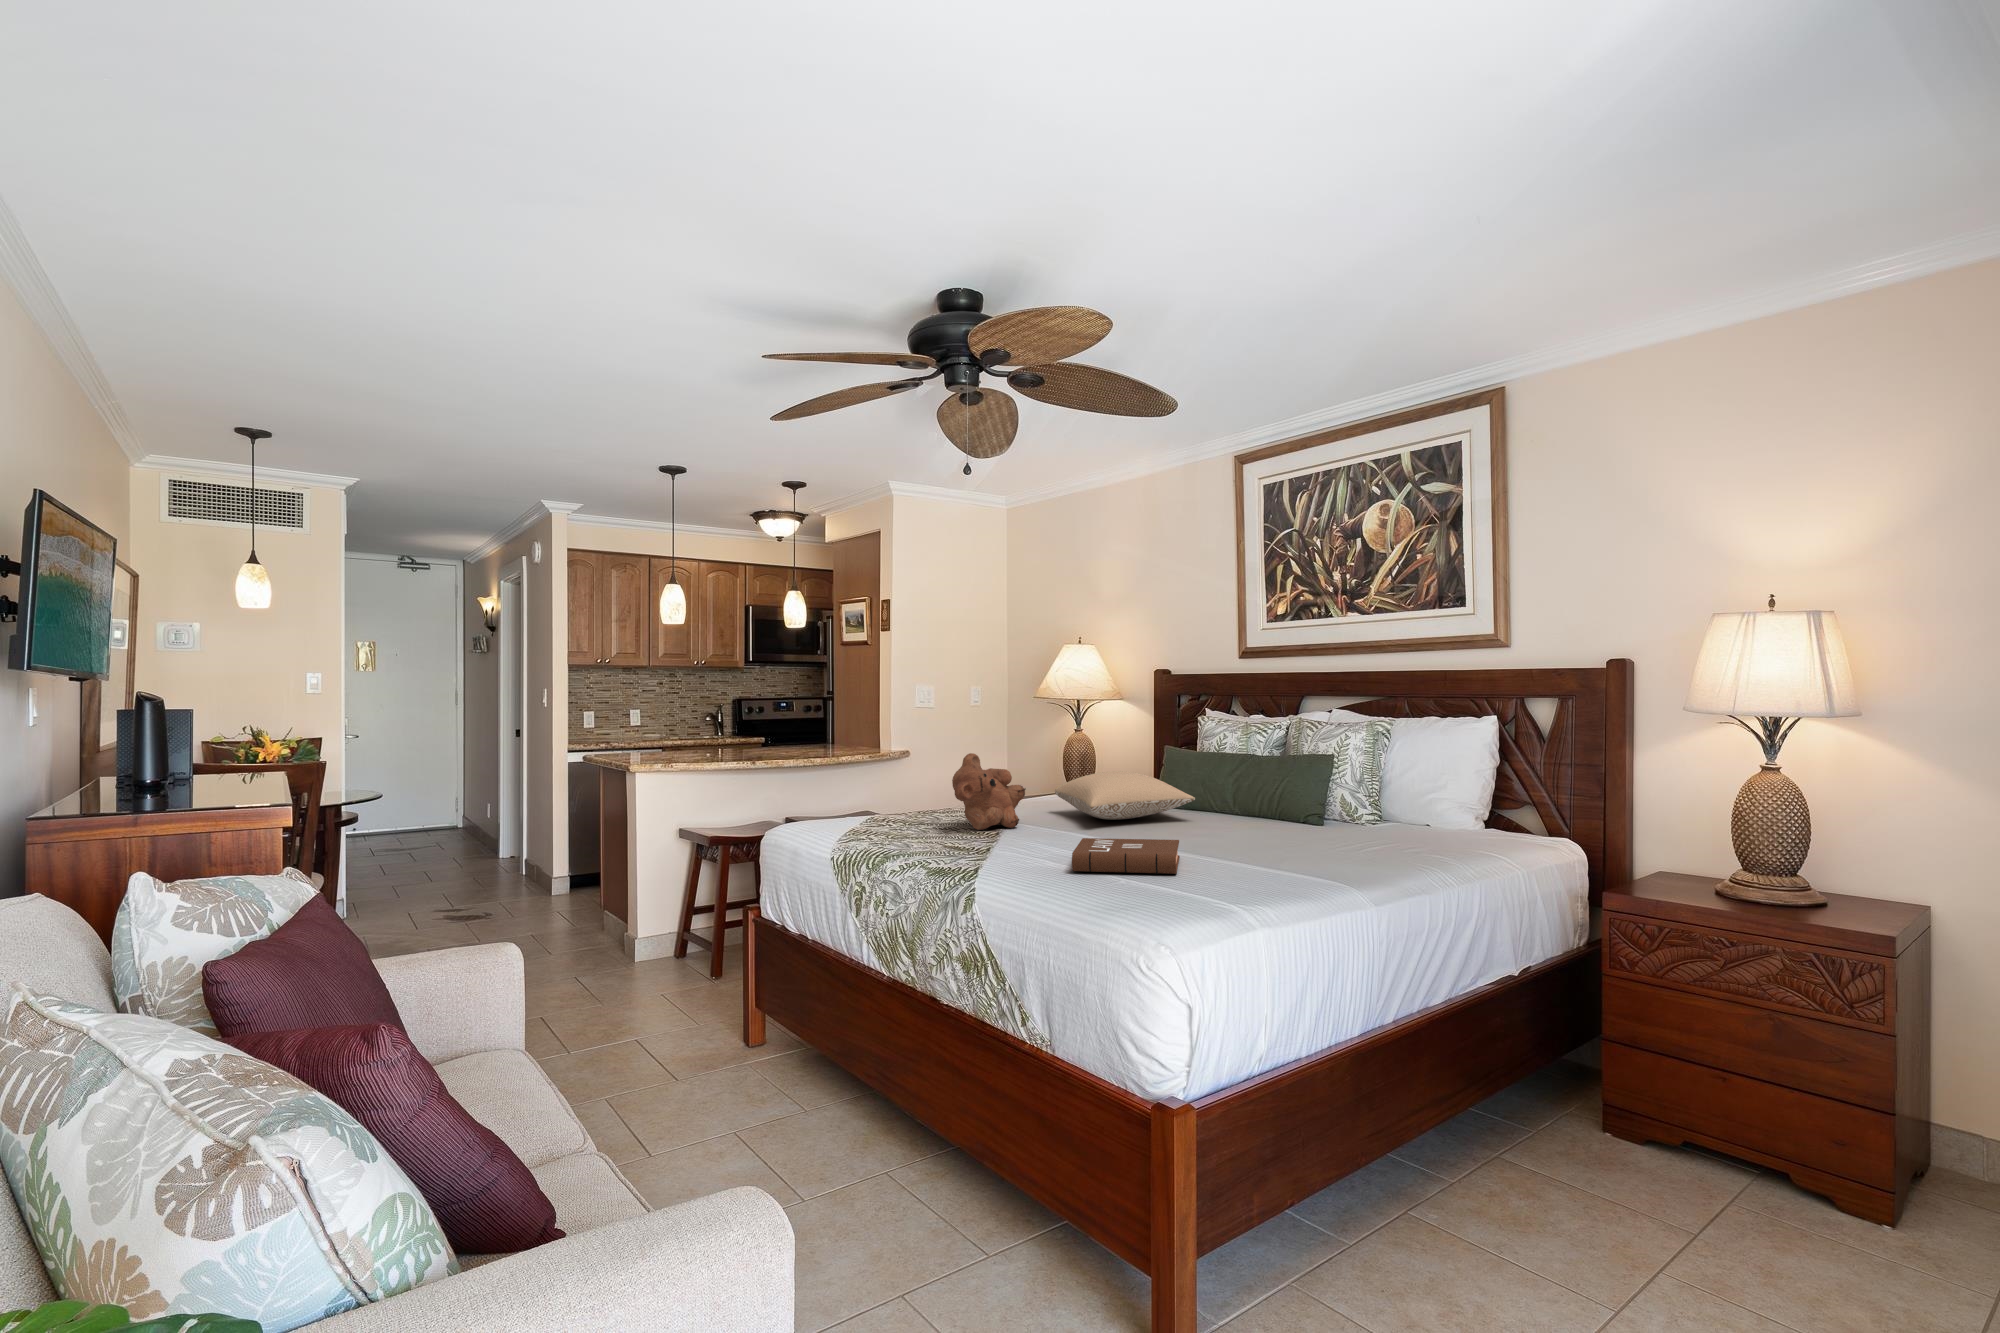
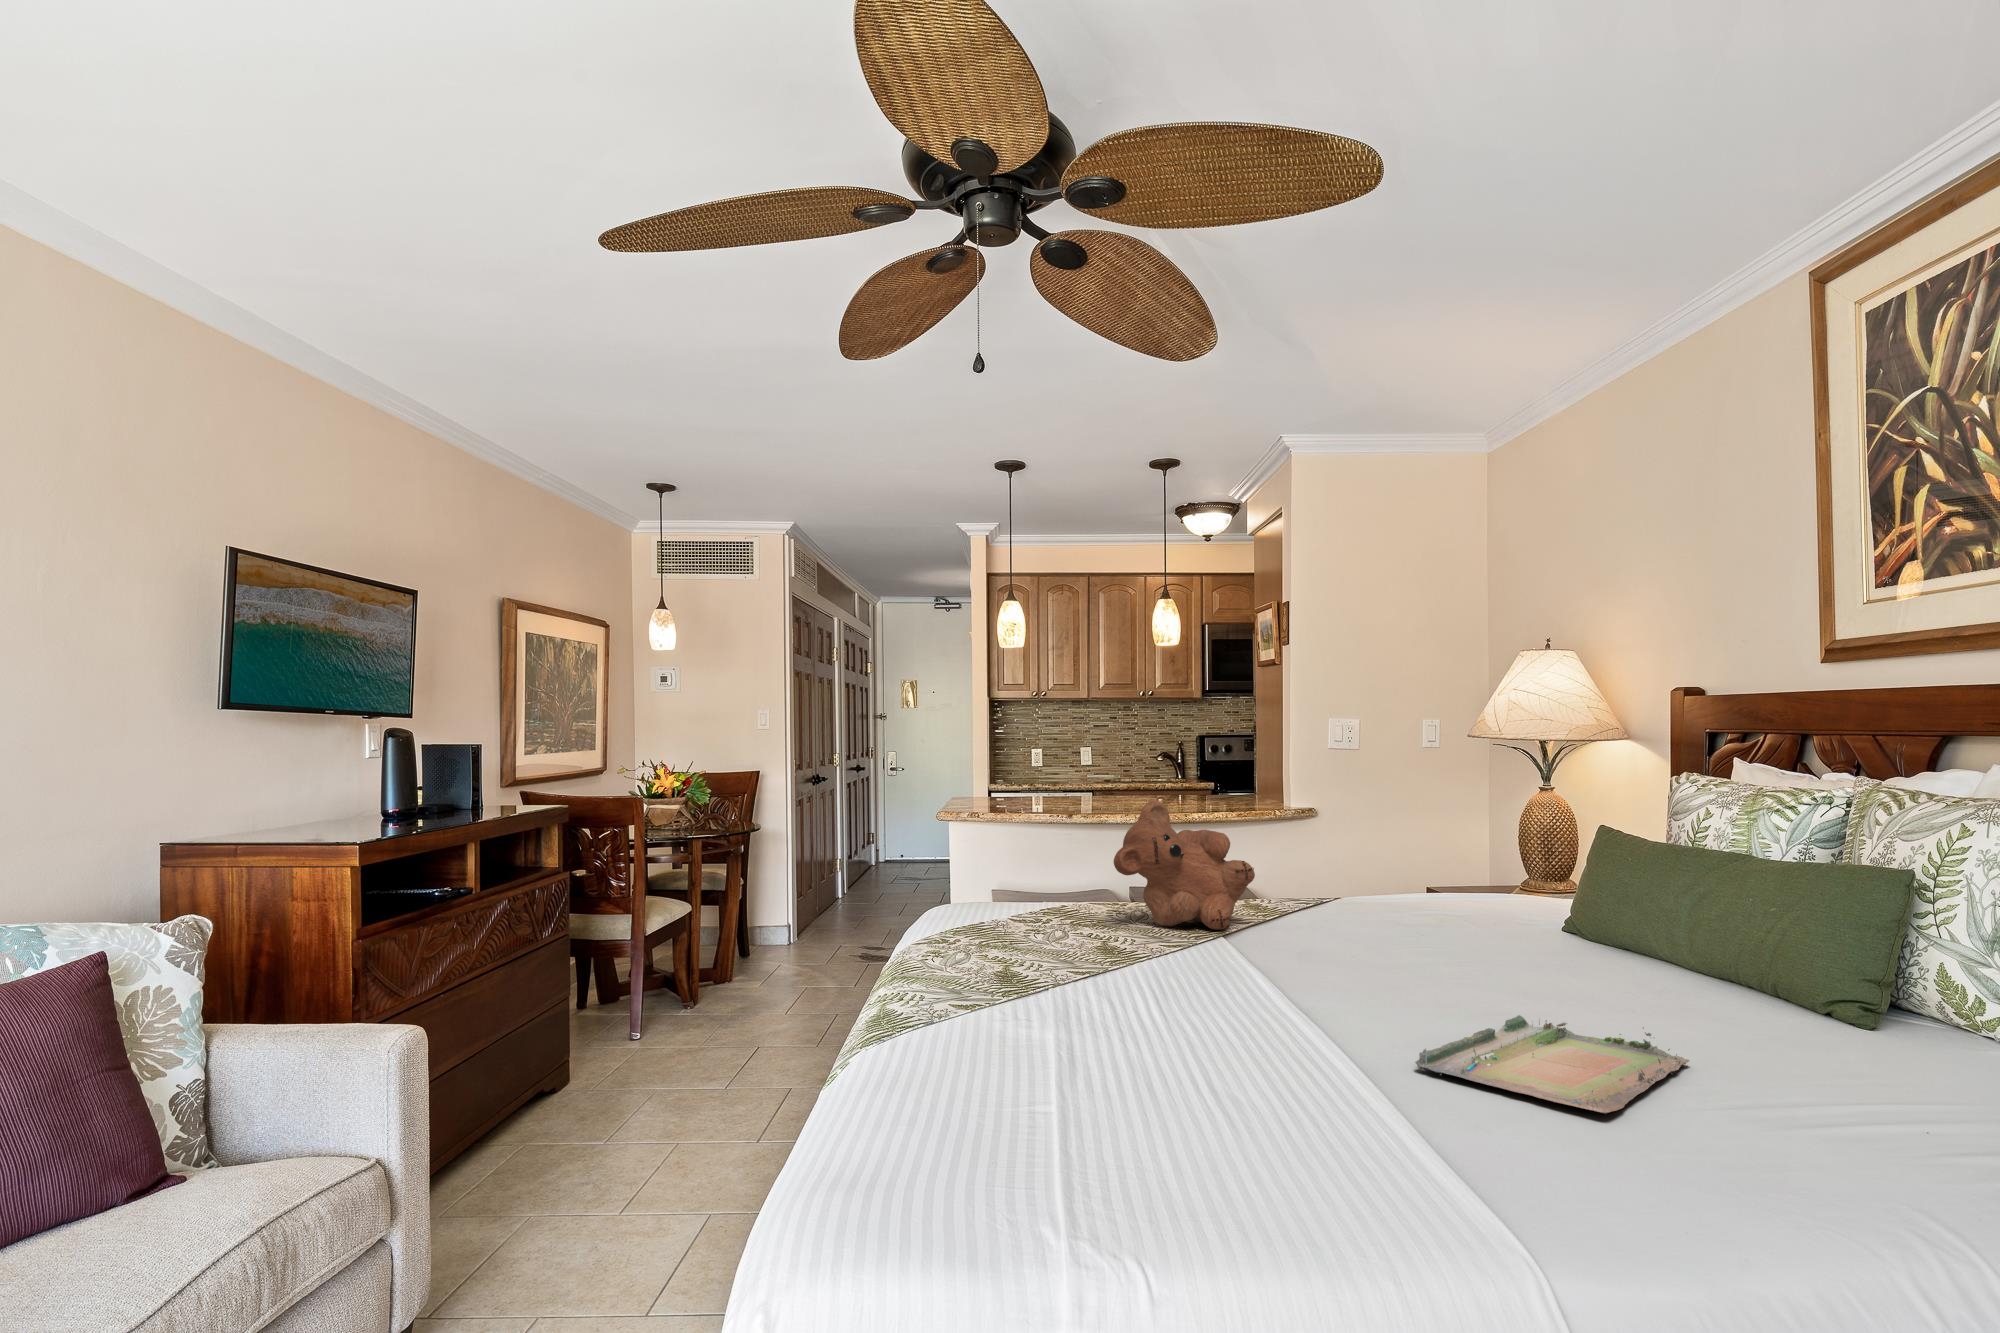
pillow: present [1055,771,1195,820] -> none [1321,857,1551,945]
tray: none [1227,833,1315,865] -> present [1415,1015,1690,1113]
book: present [1072,838,1180,874] -> none [1106,961,1356,1063]

